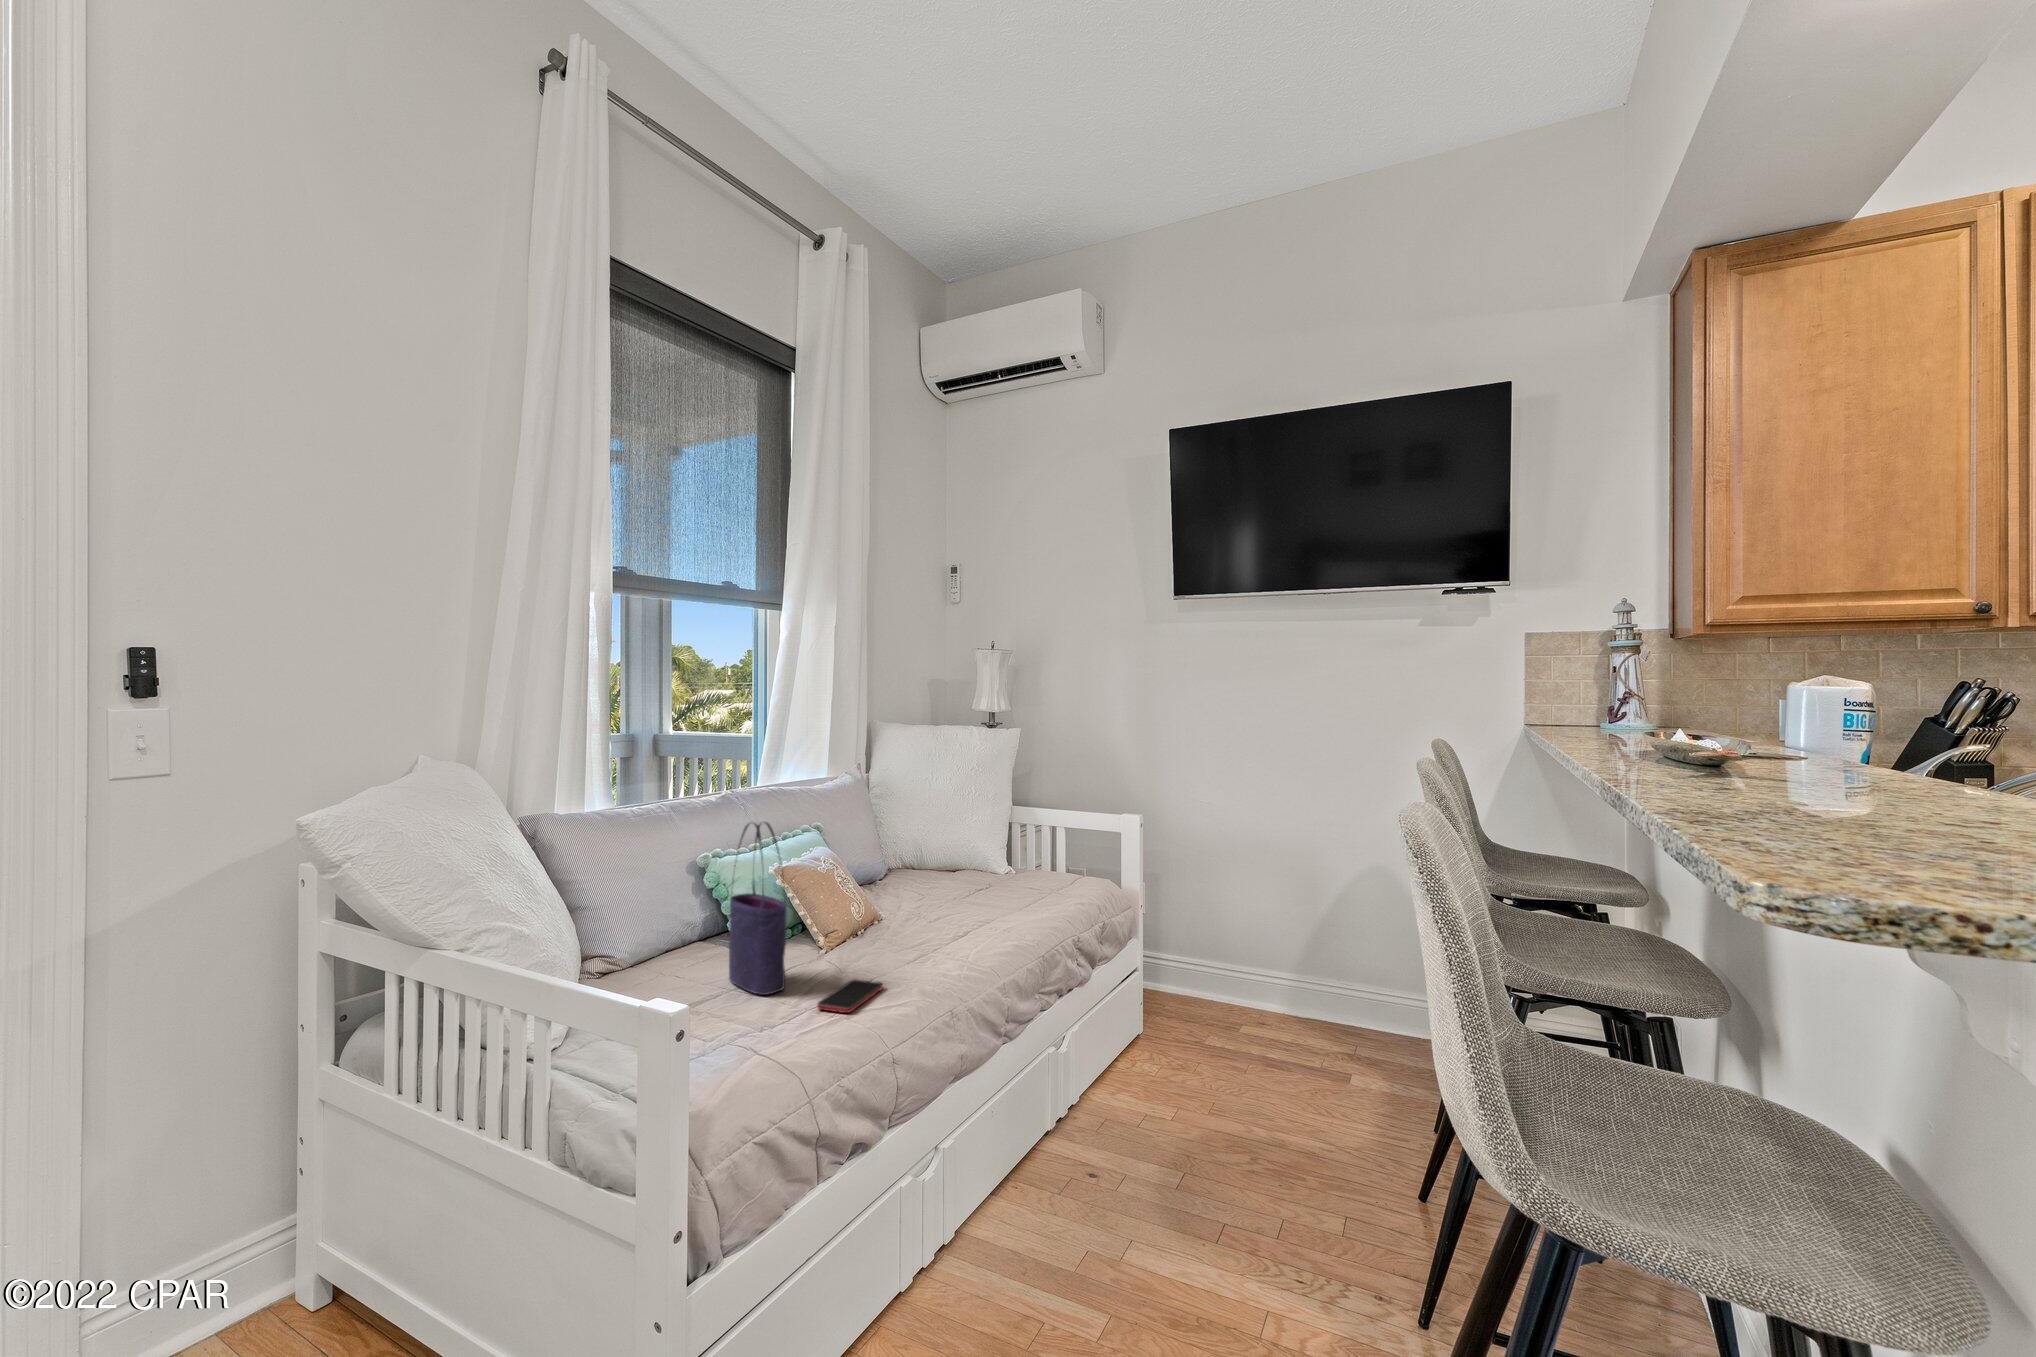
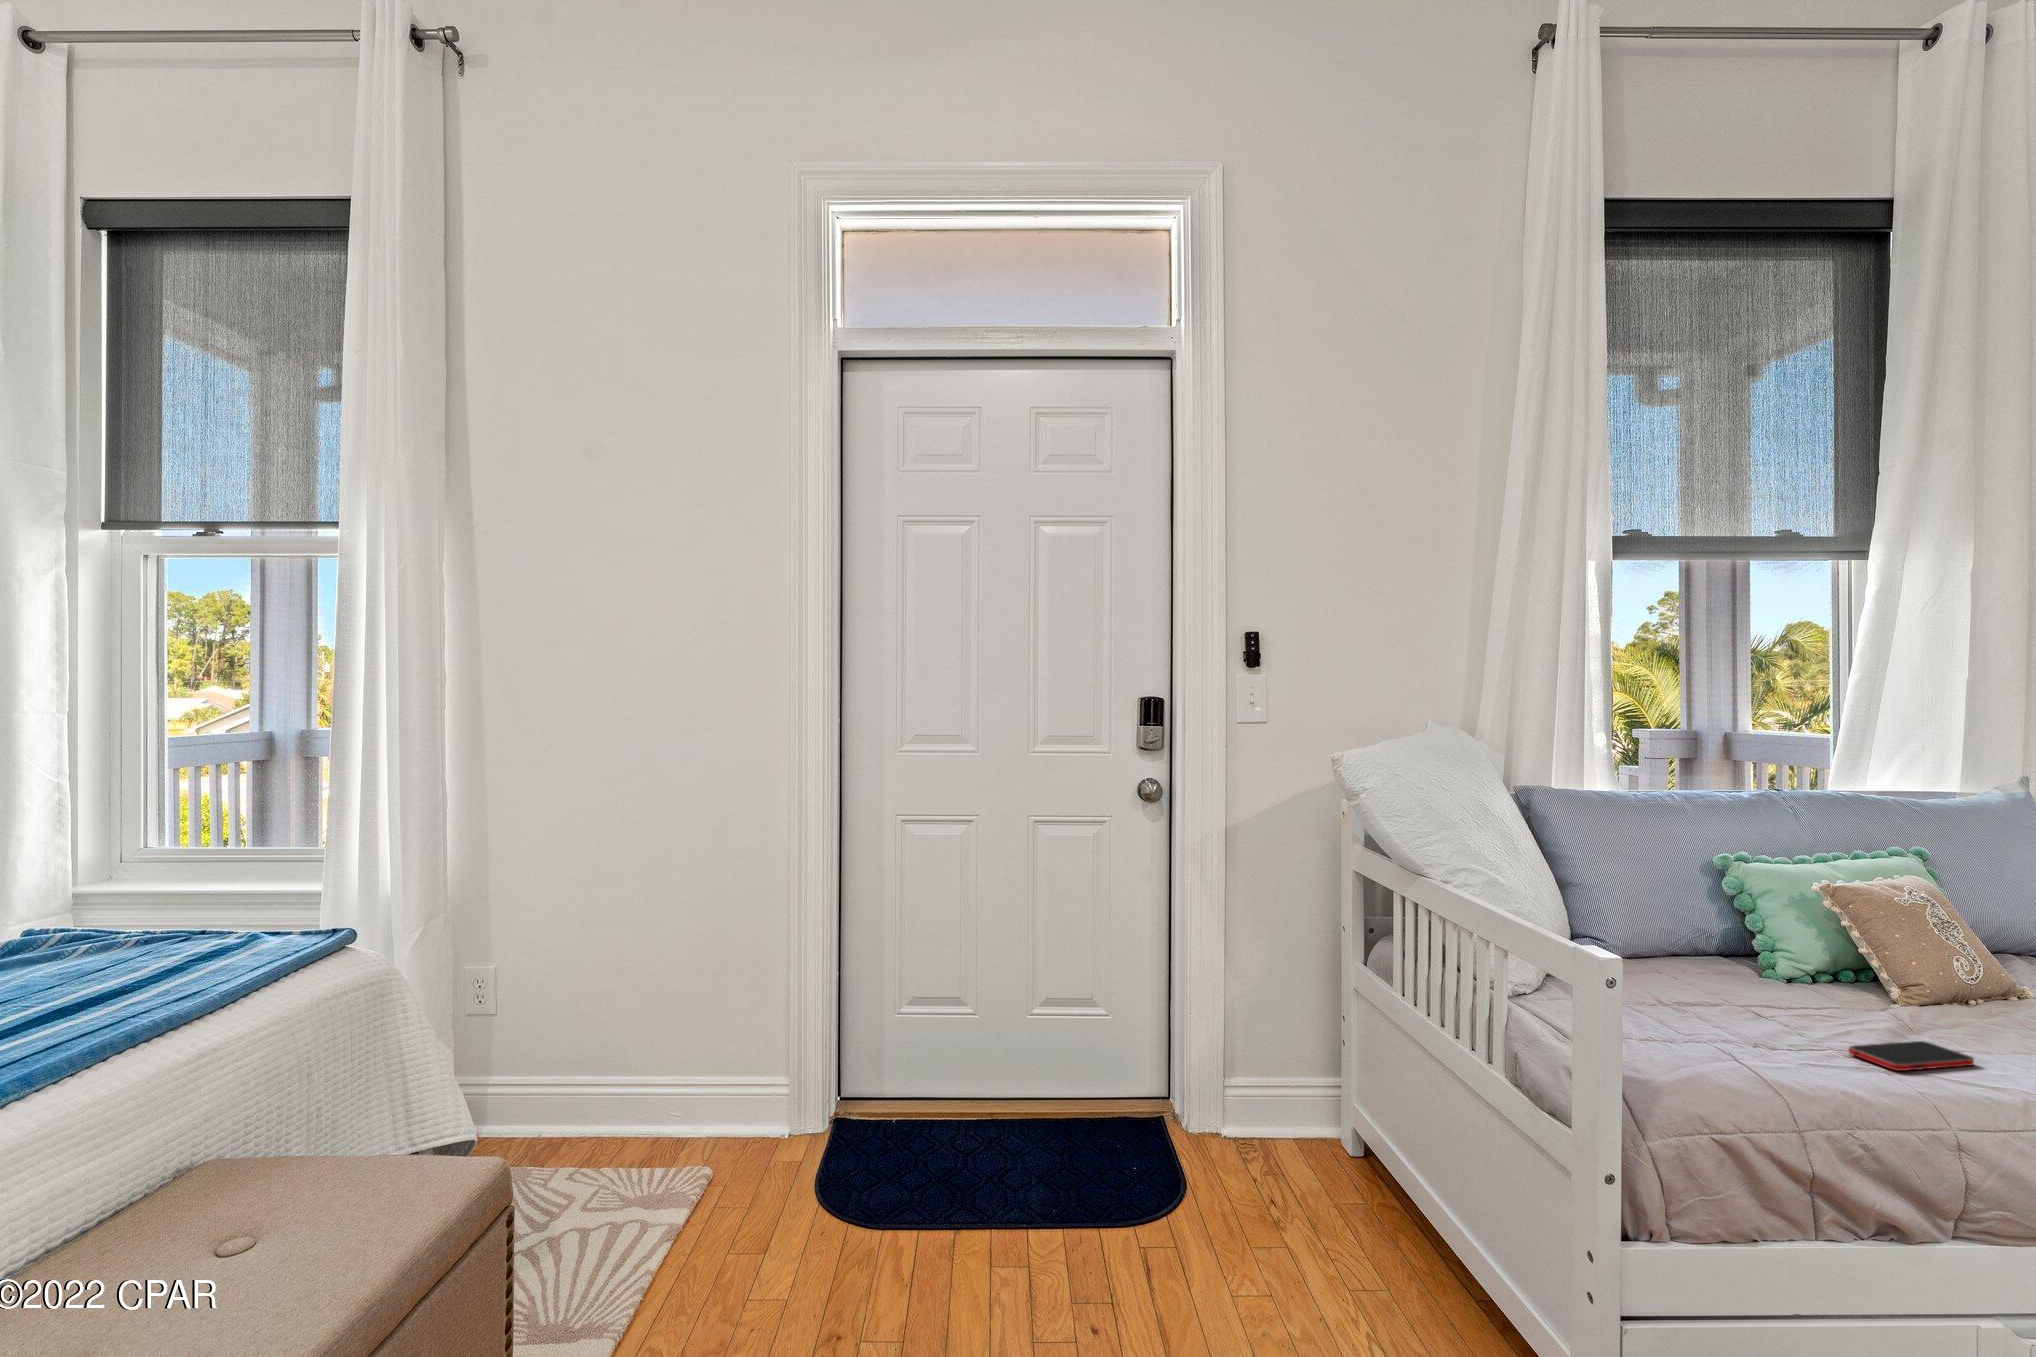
tote bag: present [729,822,787,995] -> none [1738,813,1813,1024]

